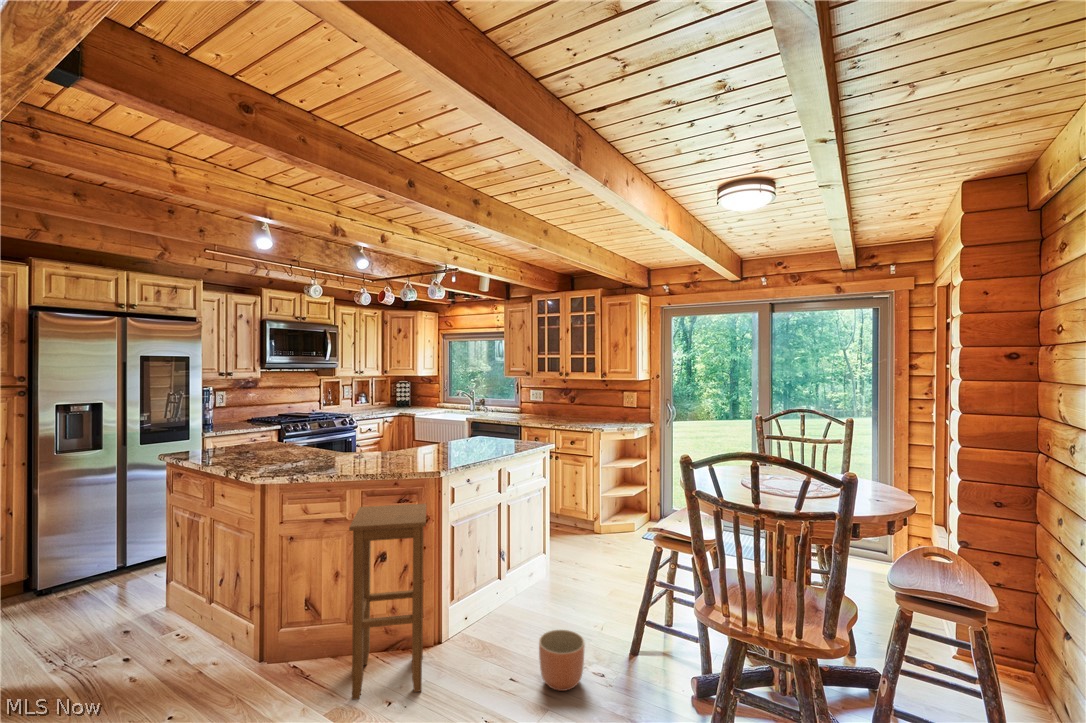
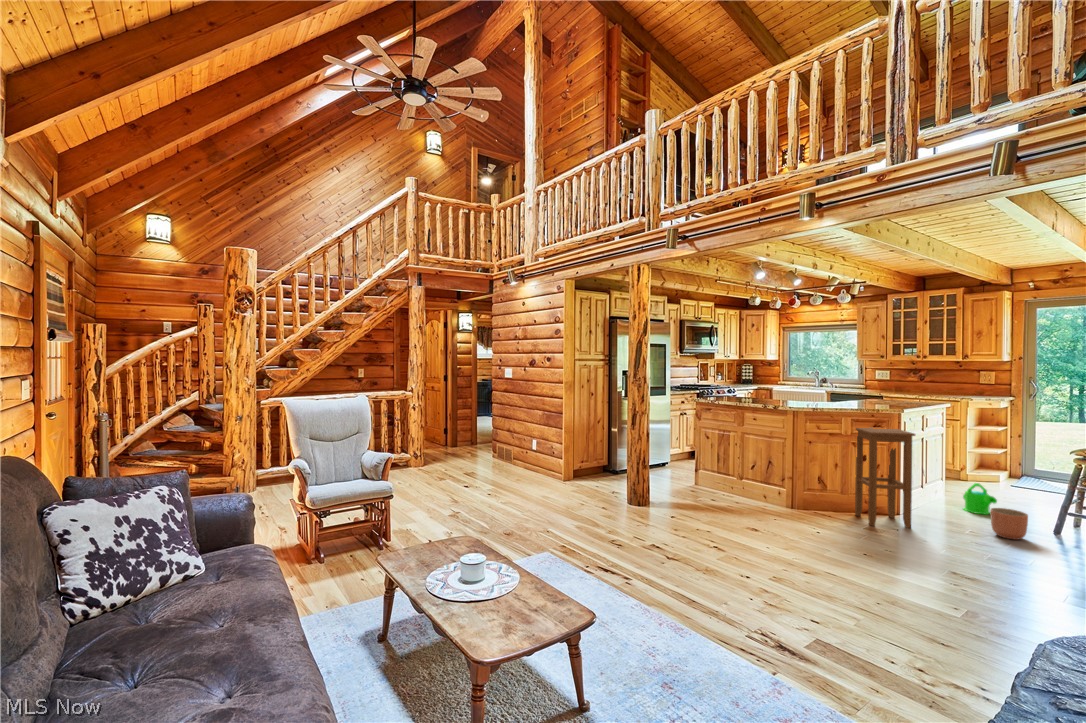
watering can: none [549,567,581,616] -> present [963,483,997,515]

